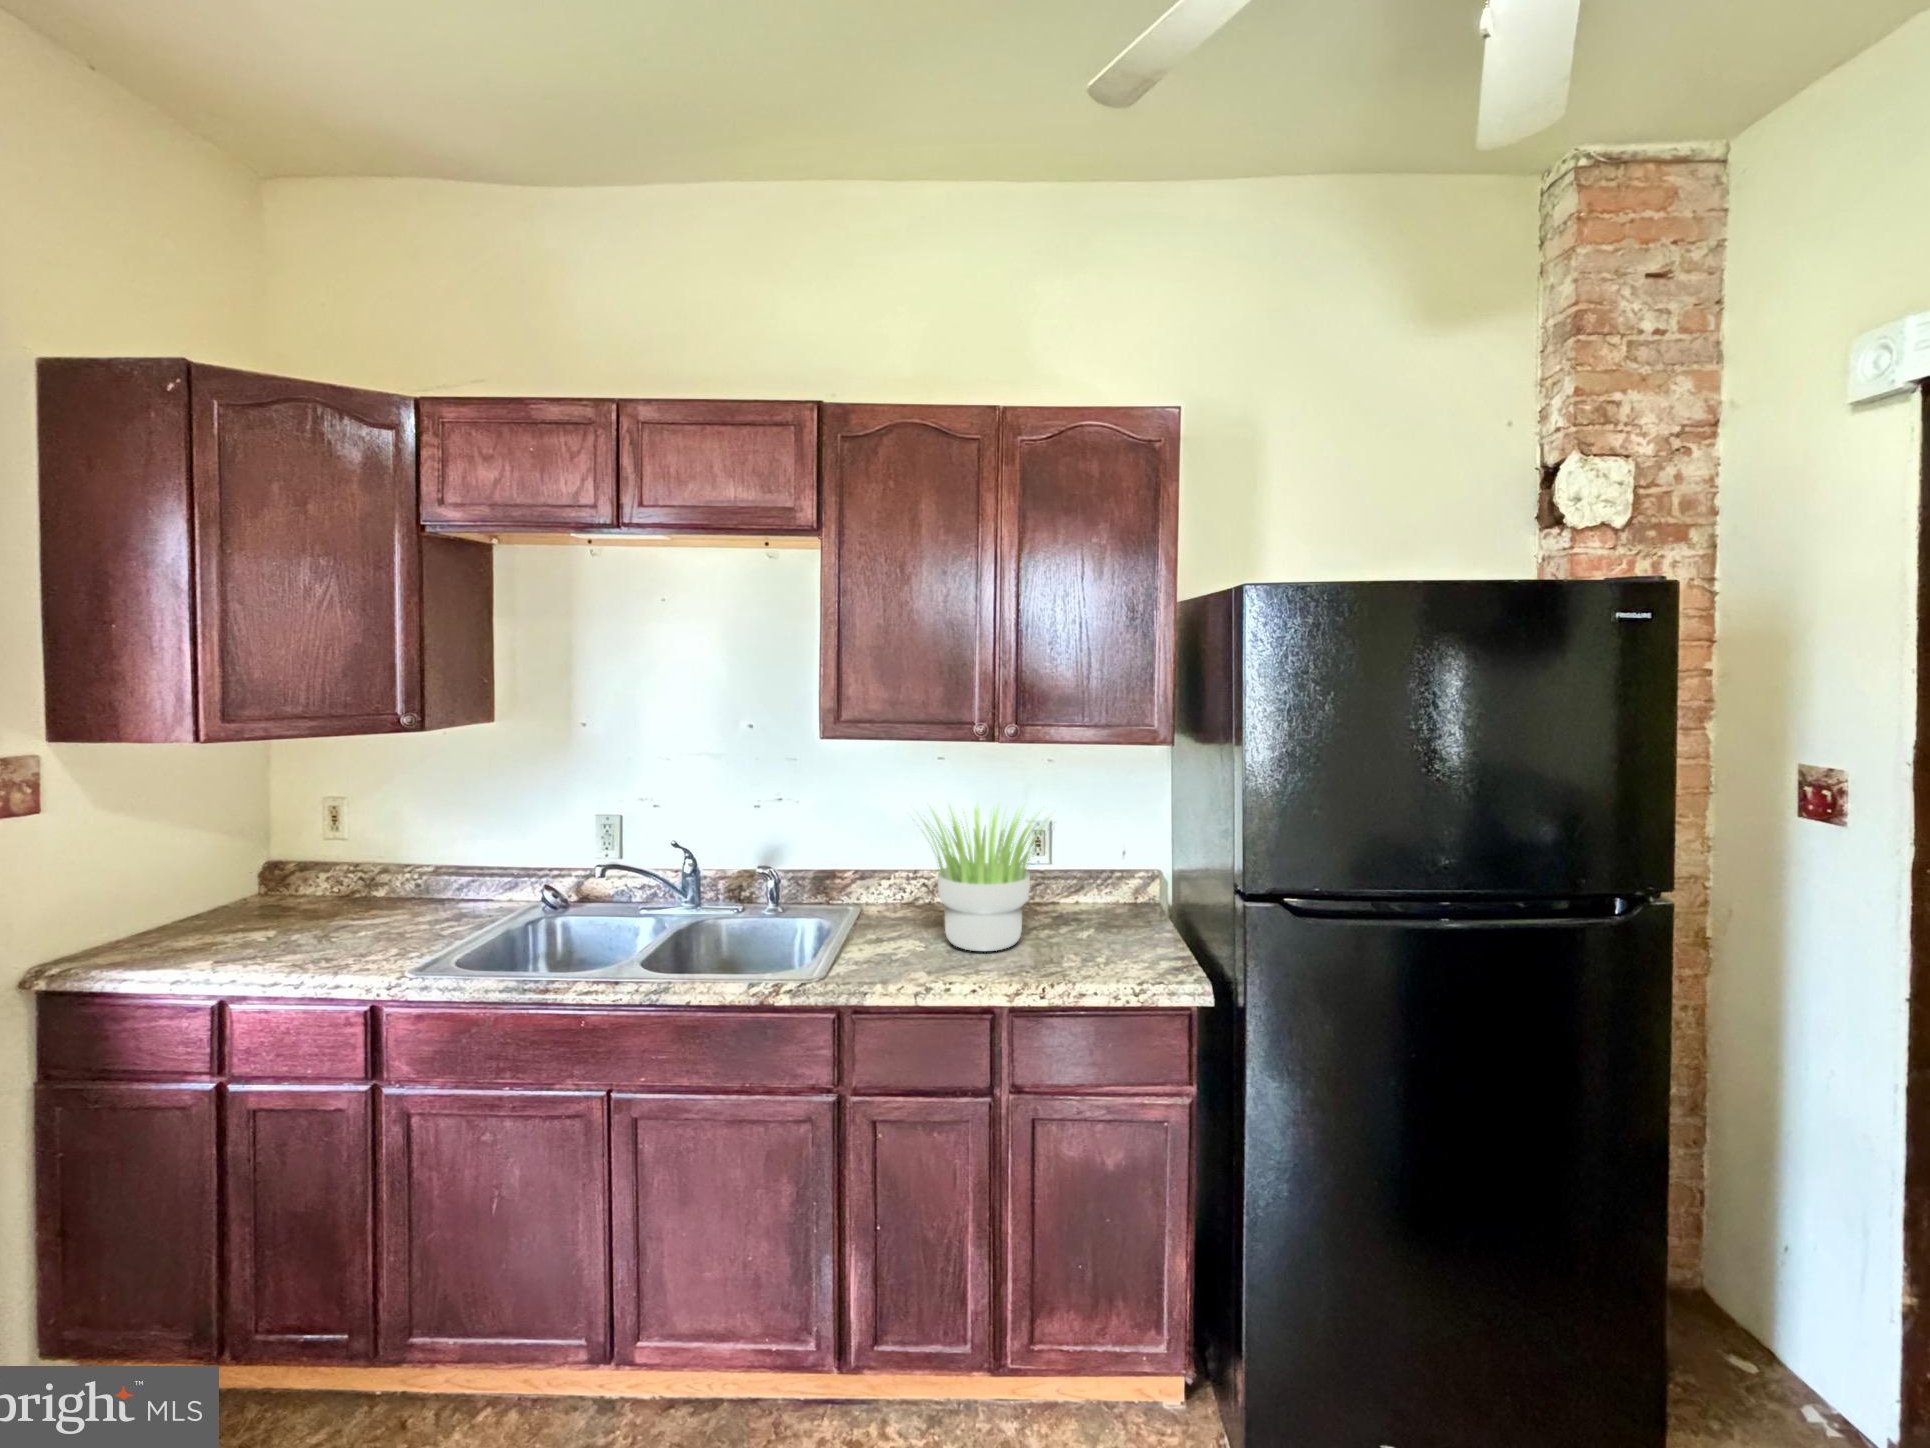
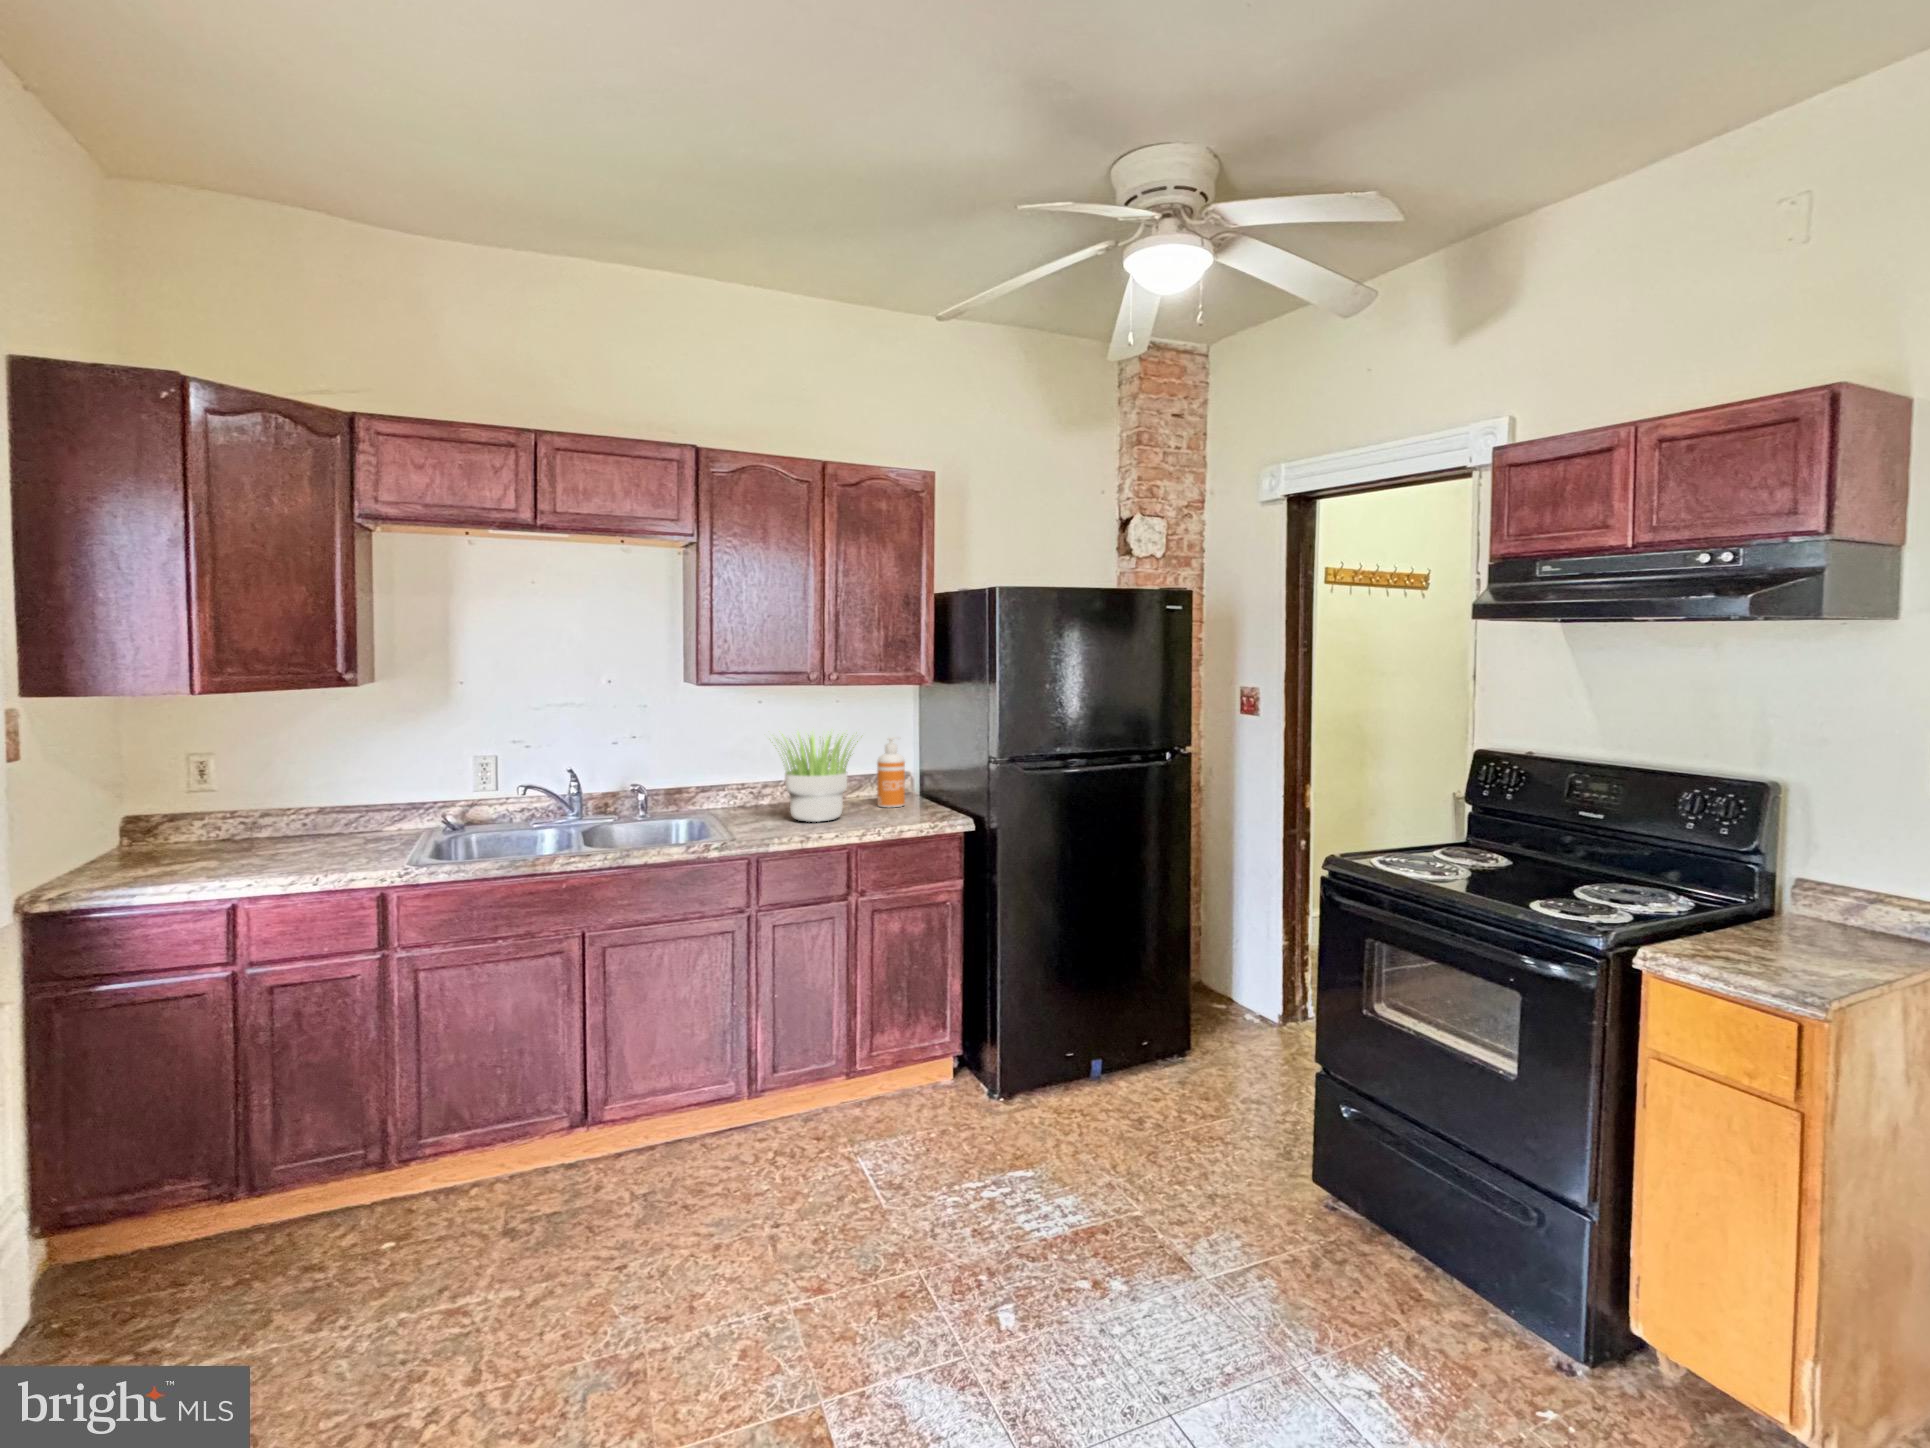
soap dispenser: none [1095,820,1138,929] -> present [877,737,905,808]

